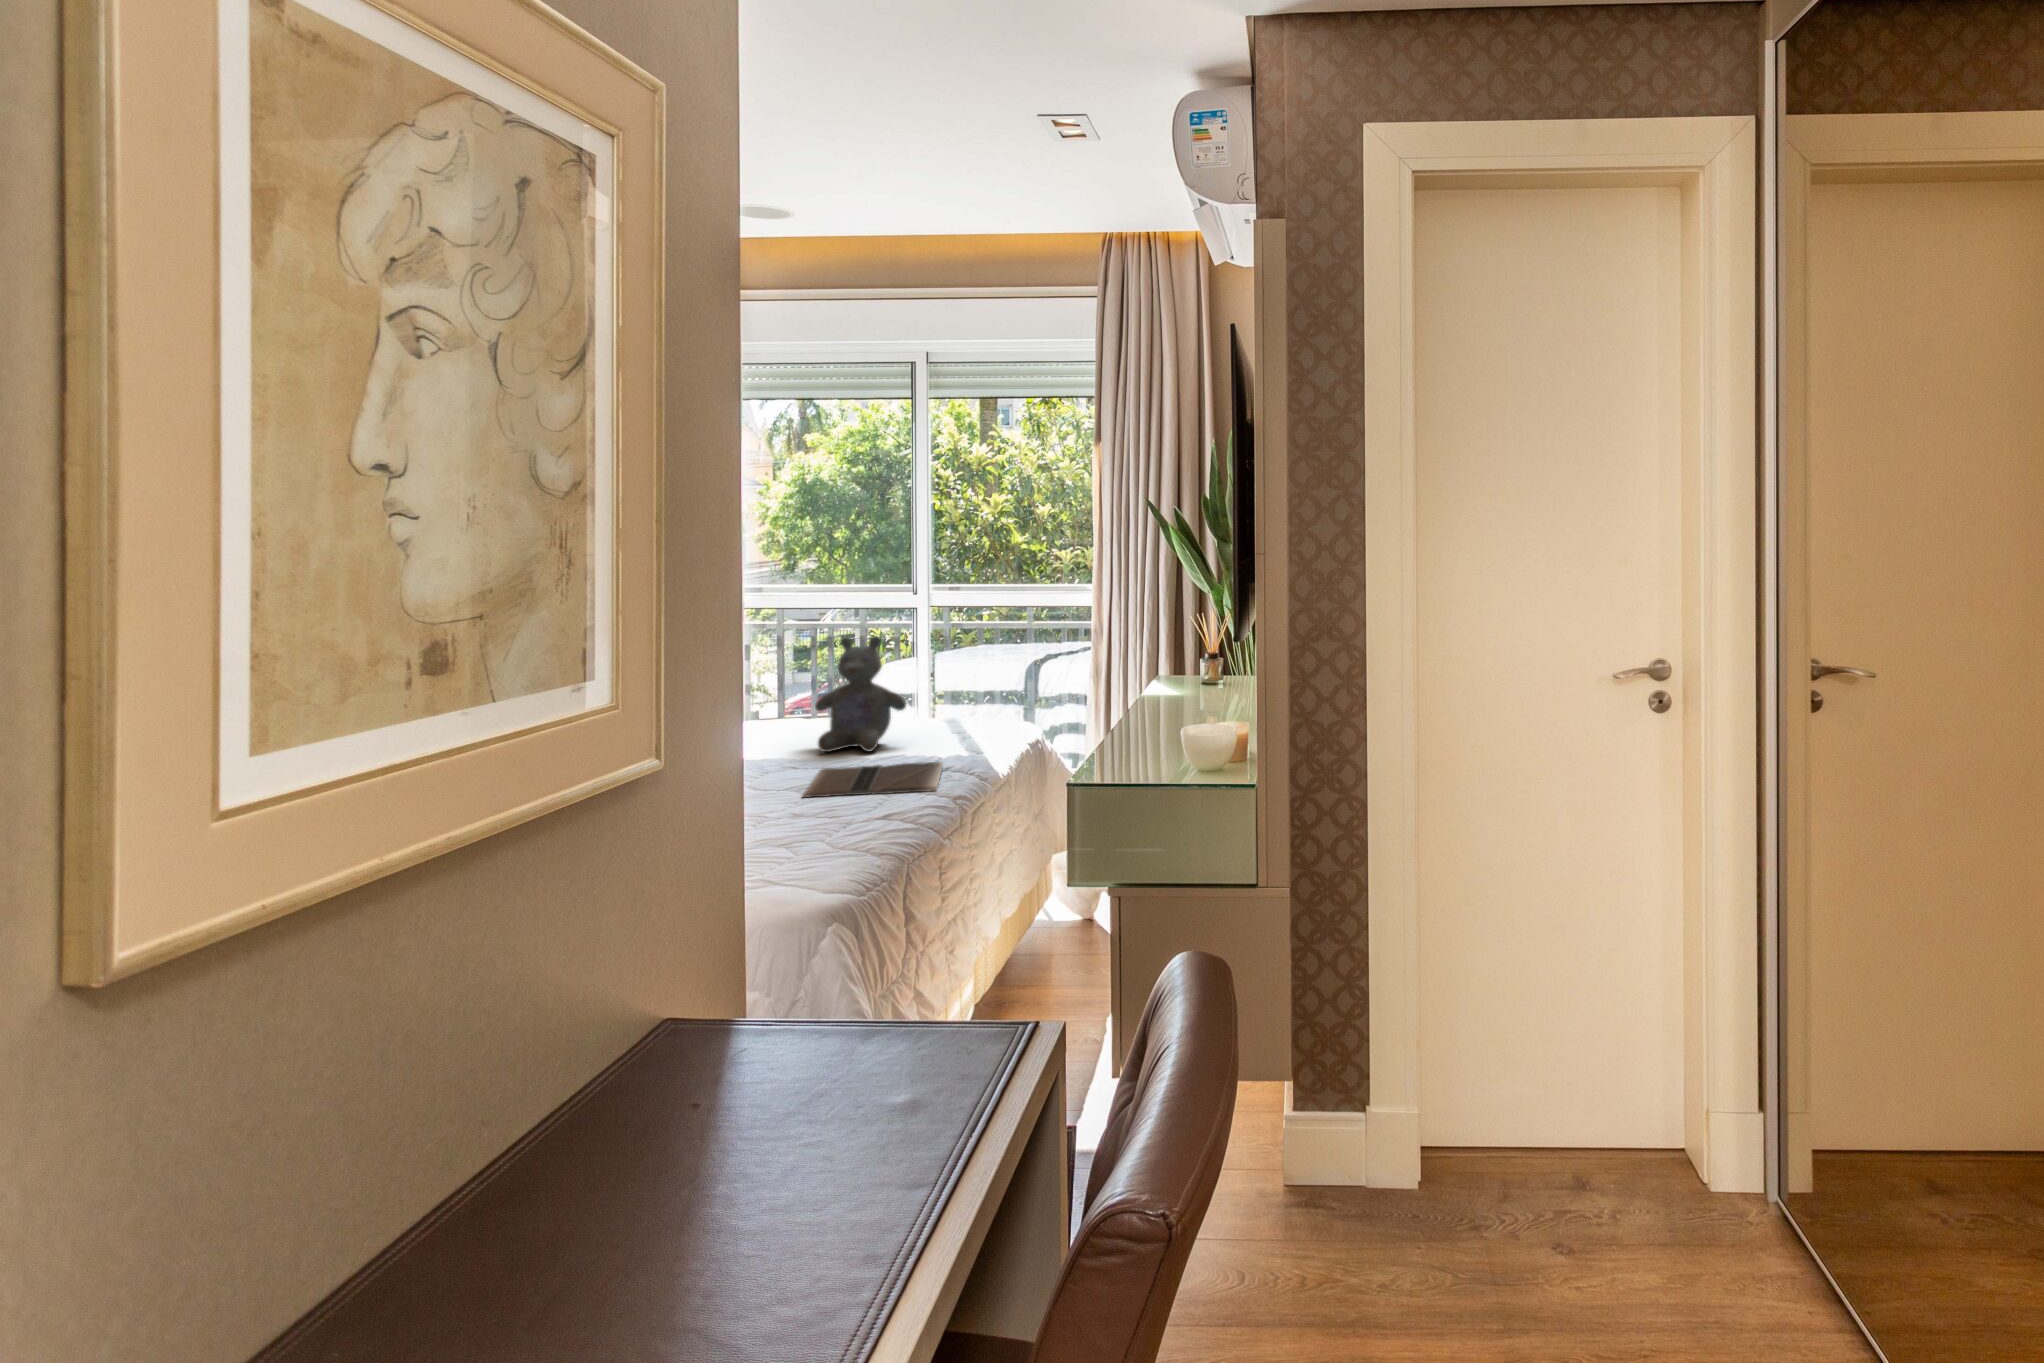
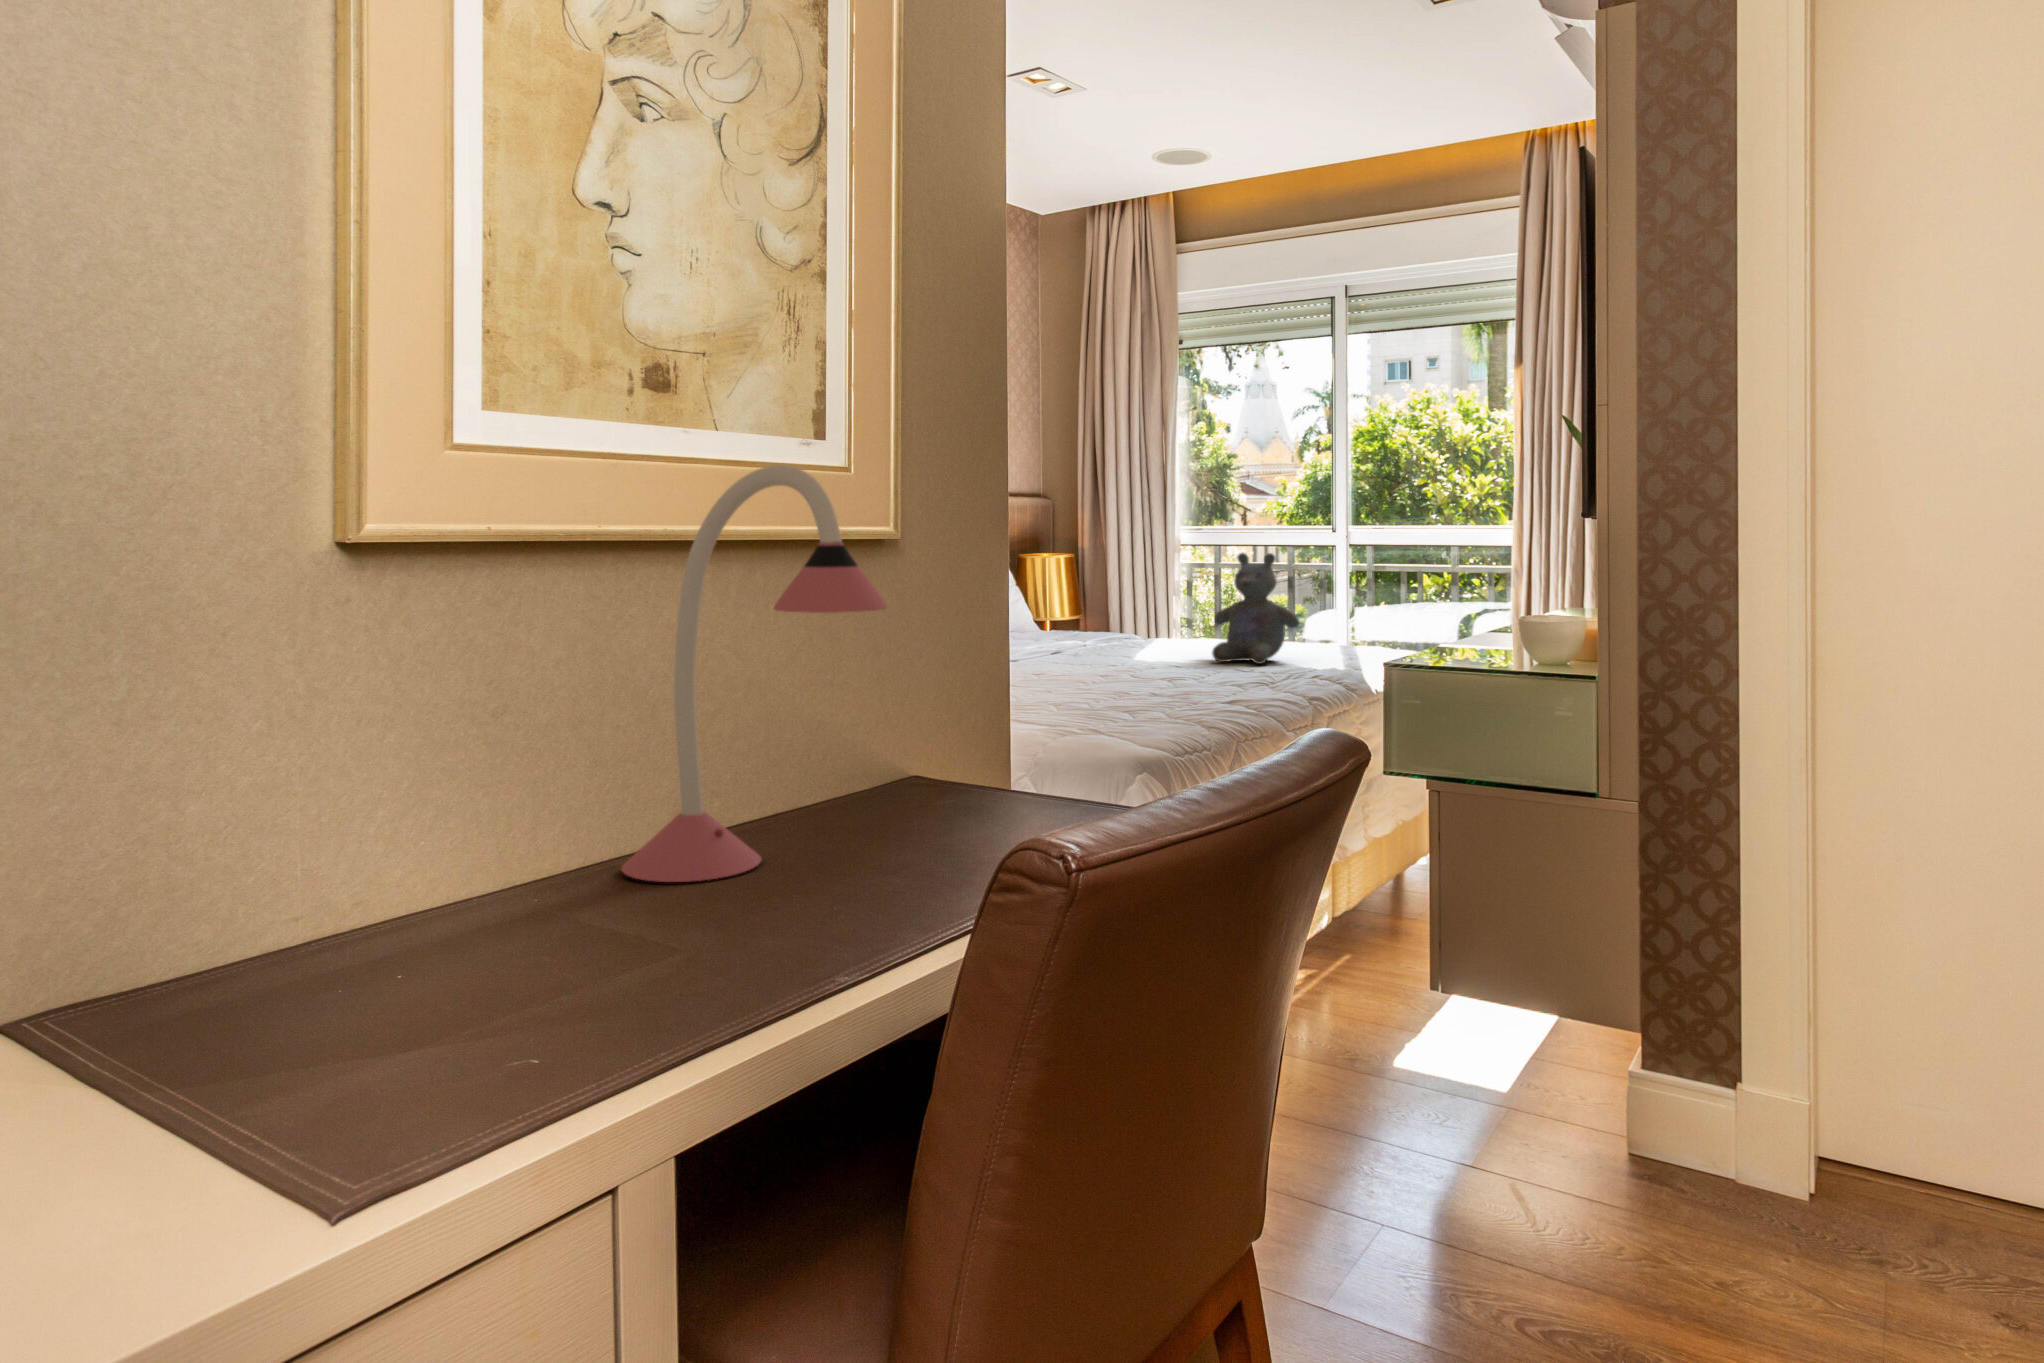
laptop: present [803,762,943,798] -> none [1174,670,1320,693]
desk lamp: none [448,780,798,1285] -> present [622,465,887,882]

